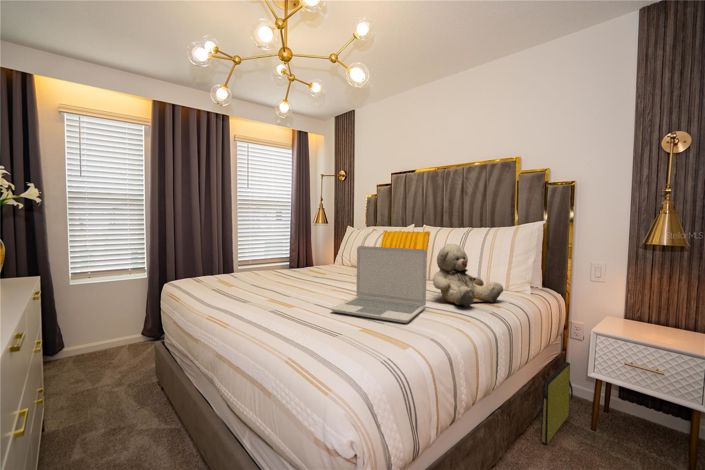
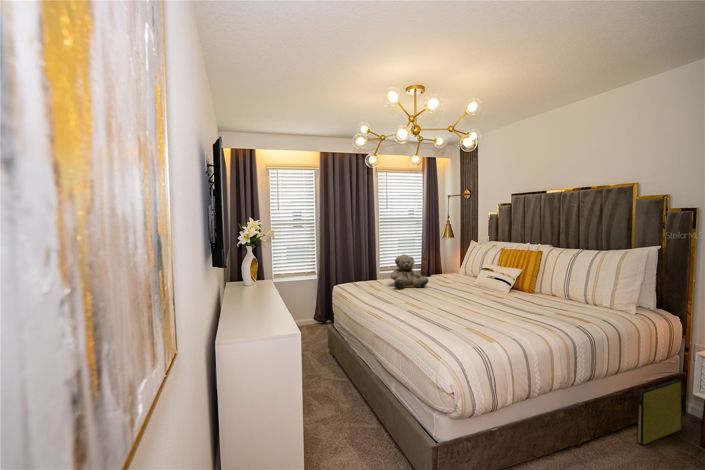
teddy bear: present [433,244,503,307] -> present [391,254,428,288]
laptop: present [331,246,427,323] -> none [447,268,522,327]

